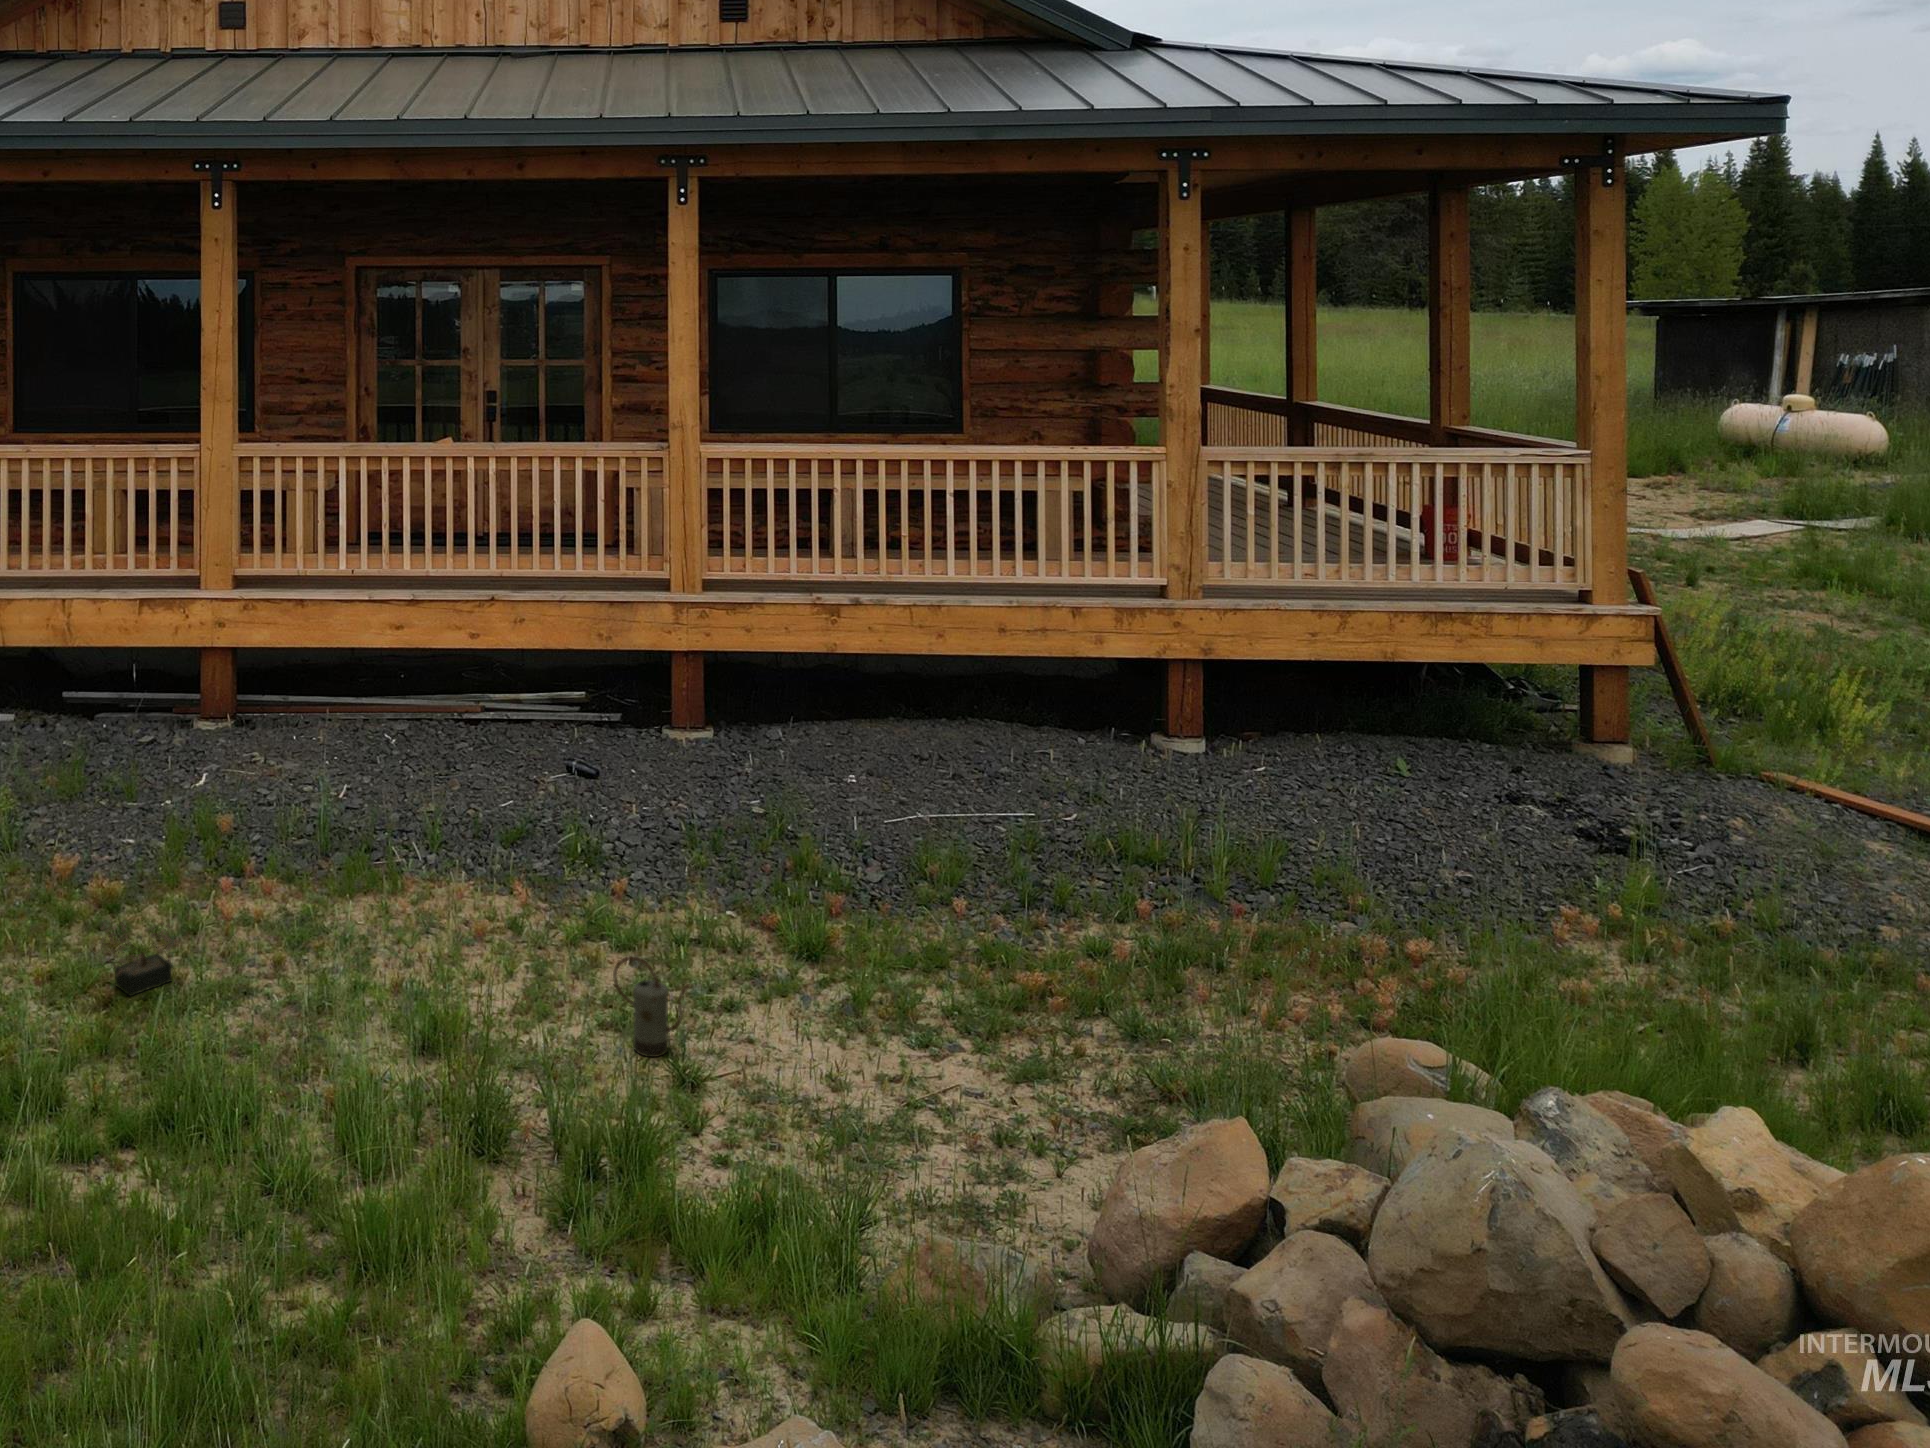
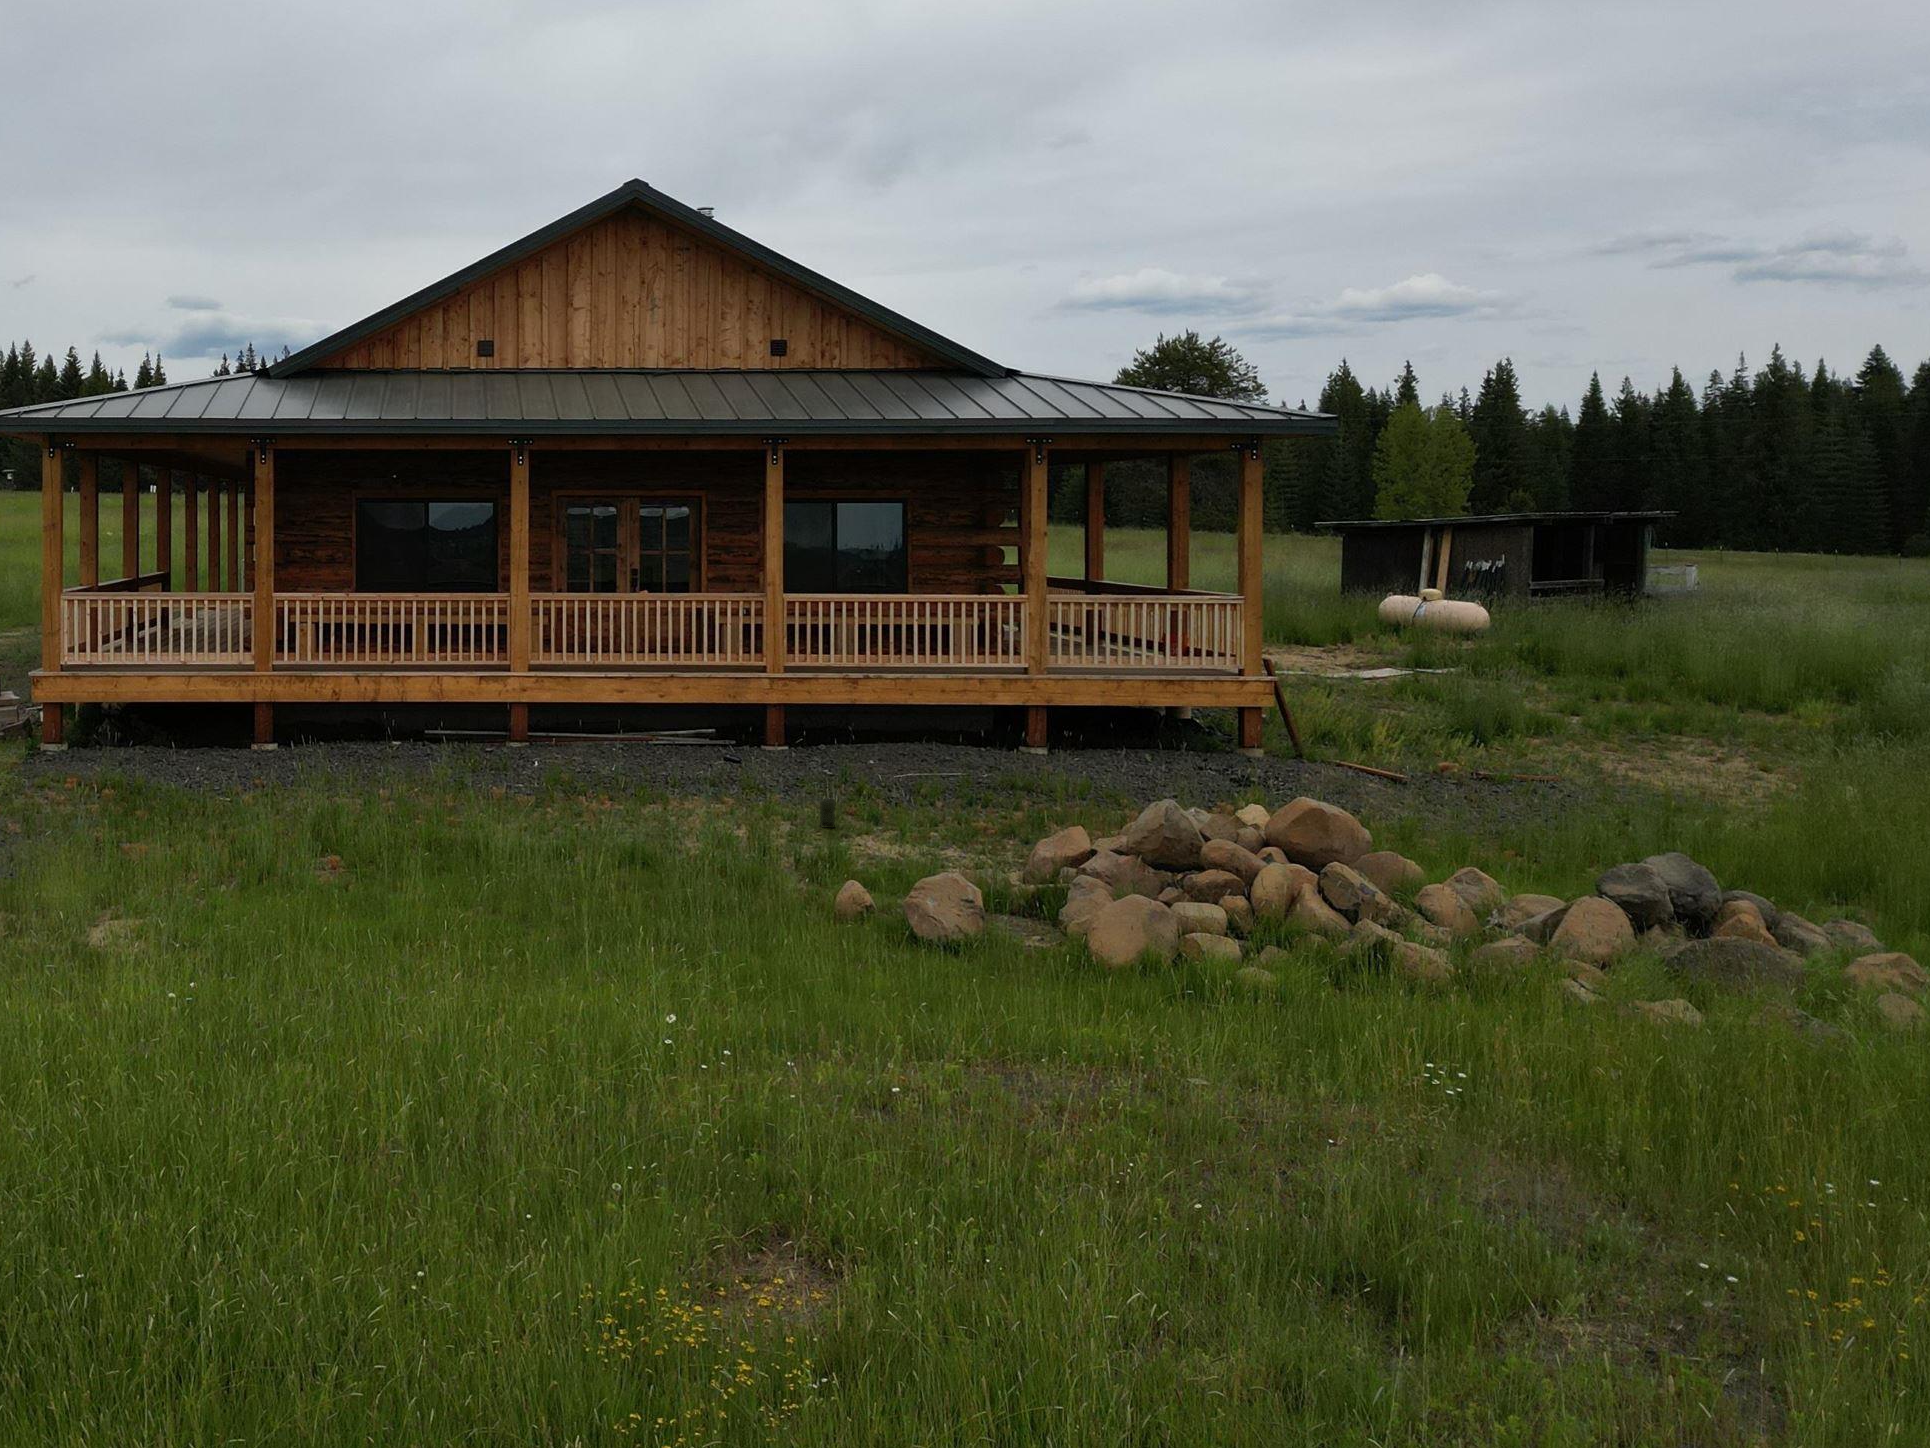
decorative plant: present [99,923,178,996] -> none [575,786,606,817]

